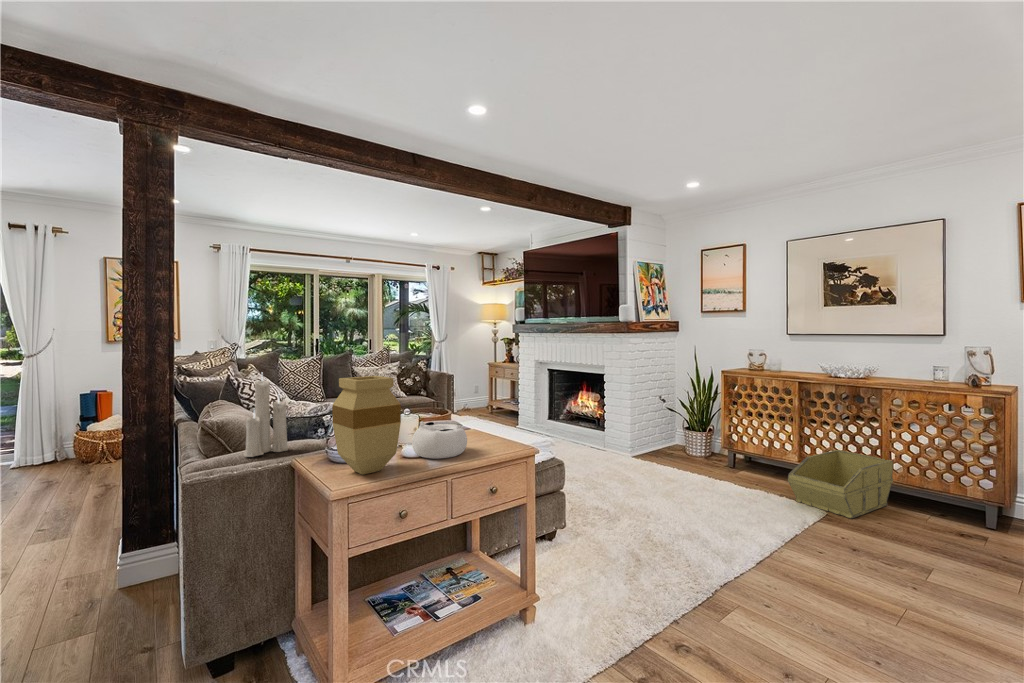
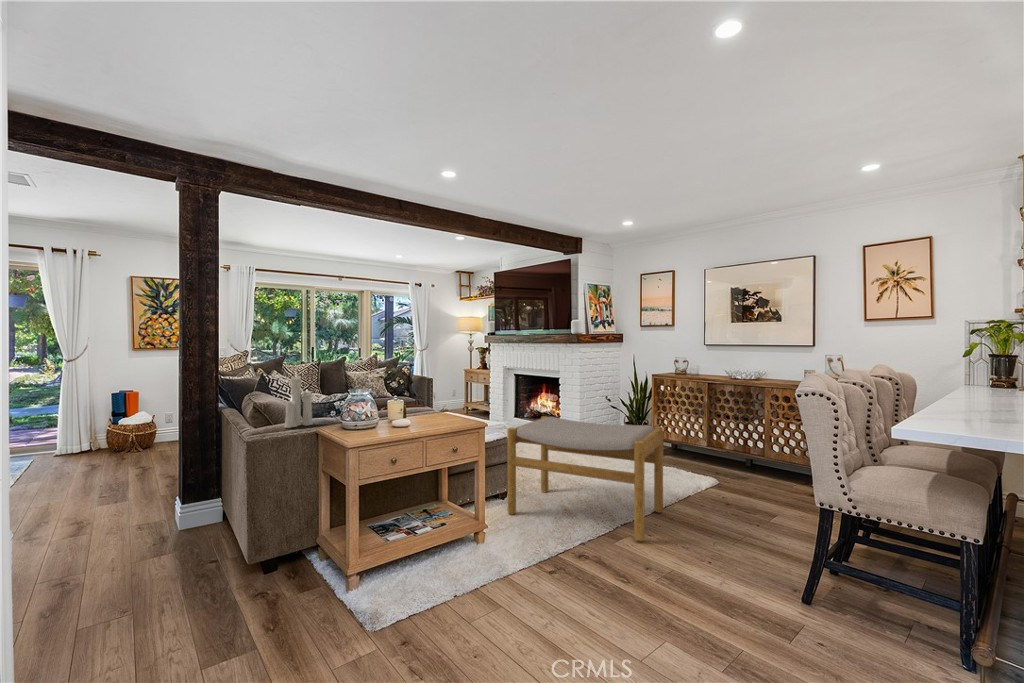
vase: present [332,376,401,475] -> none [348,372,393,436]
decorative bowl: present [412,421,467,459] -> none [400,404,437,428]
footstool: none [560,428,775,620] -> present [507,416,663,541]
storage bin: present [788,450,893,518] -> none [692,436,772,486]

